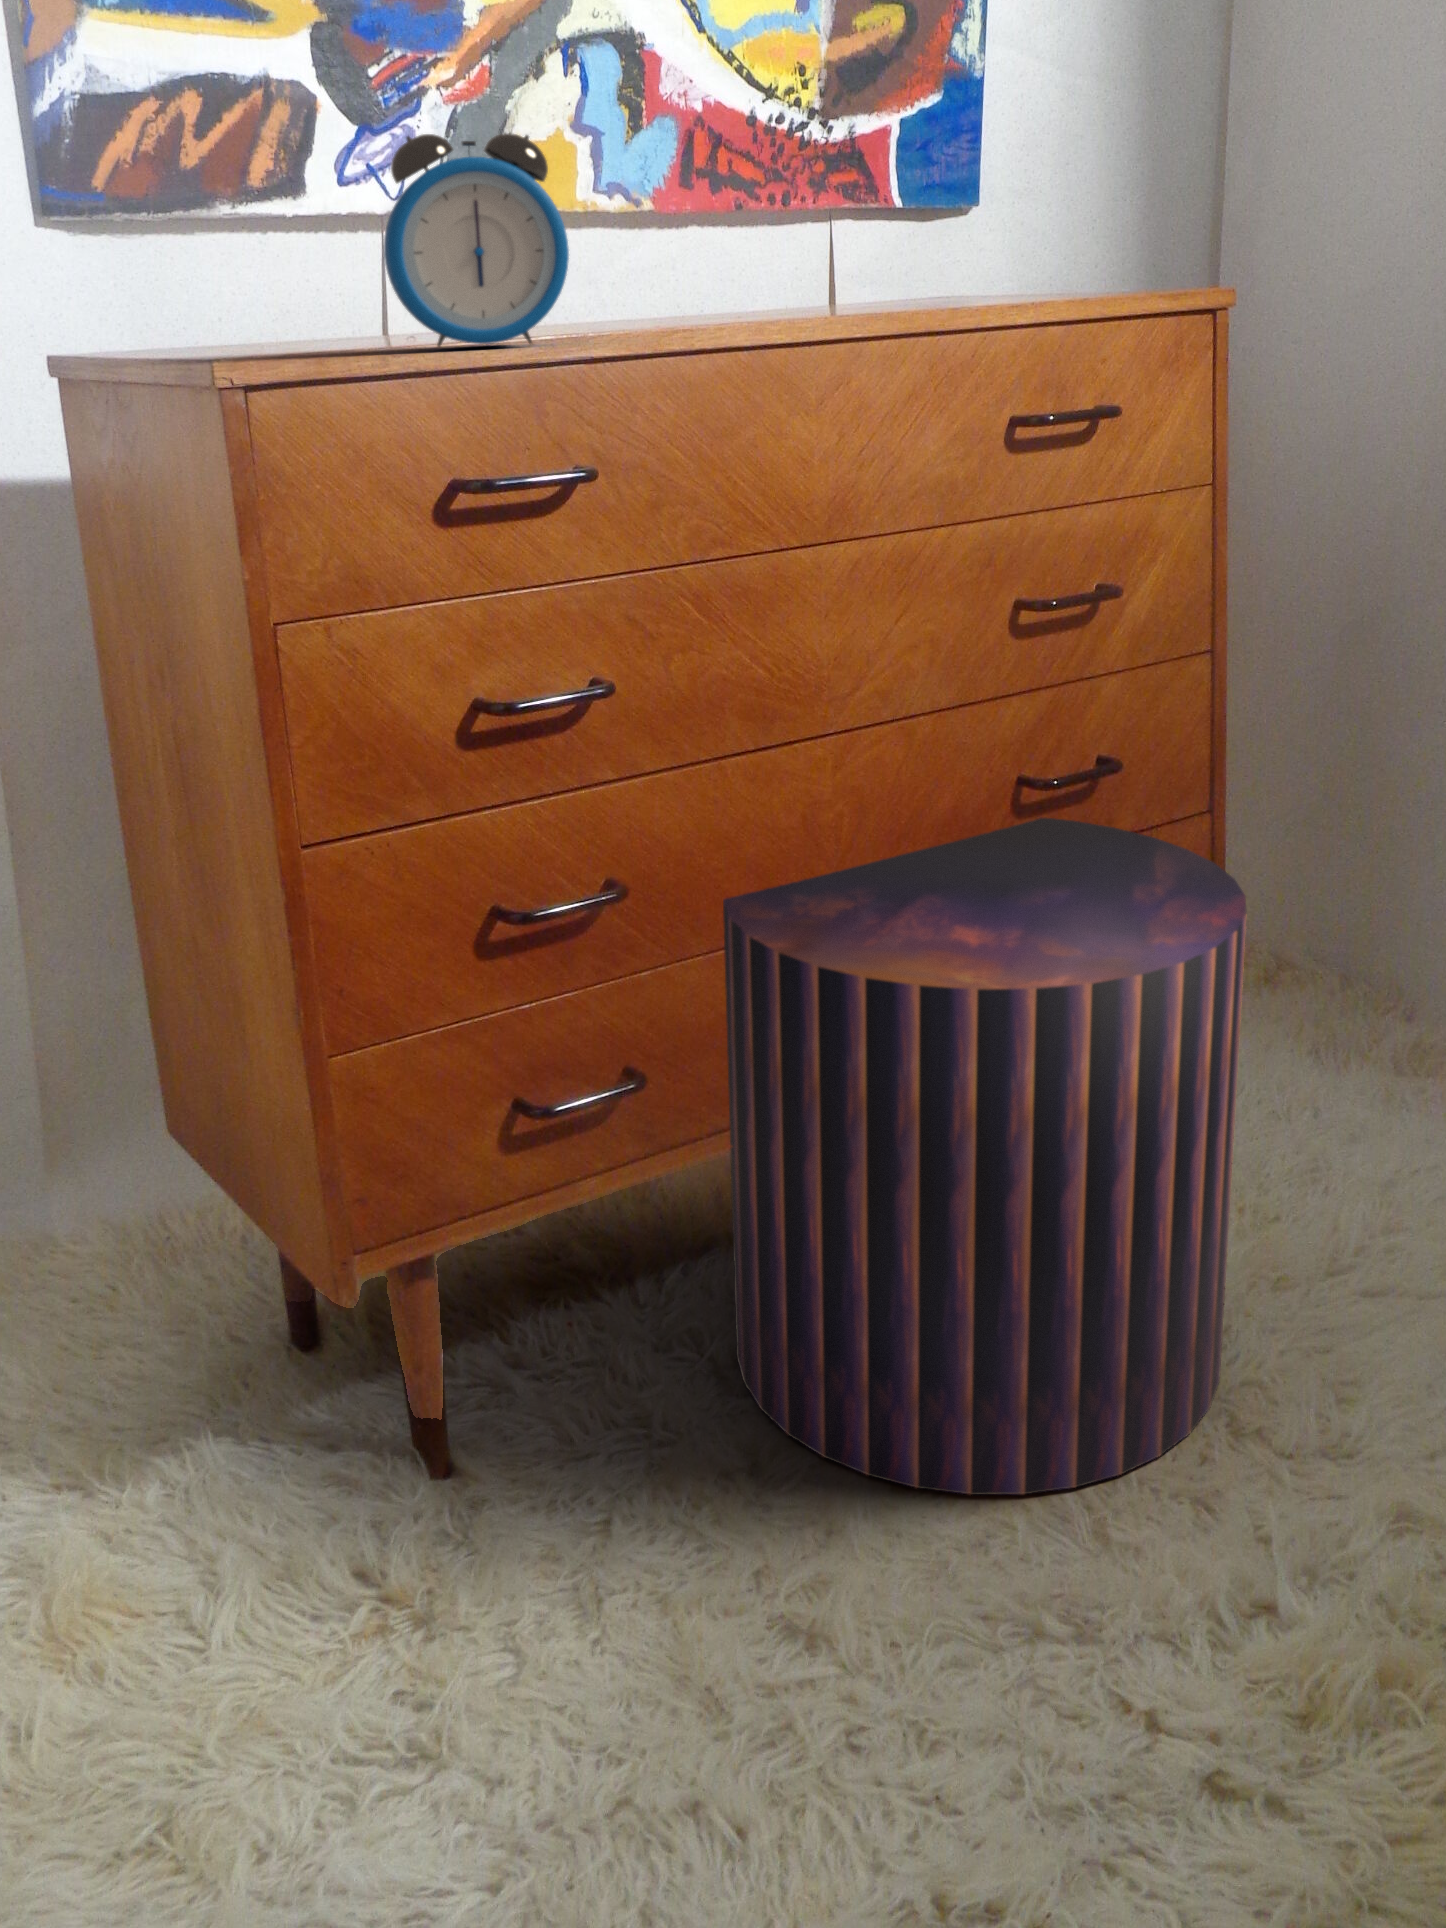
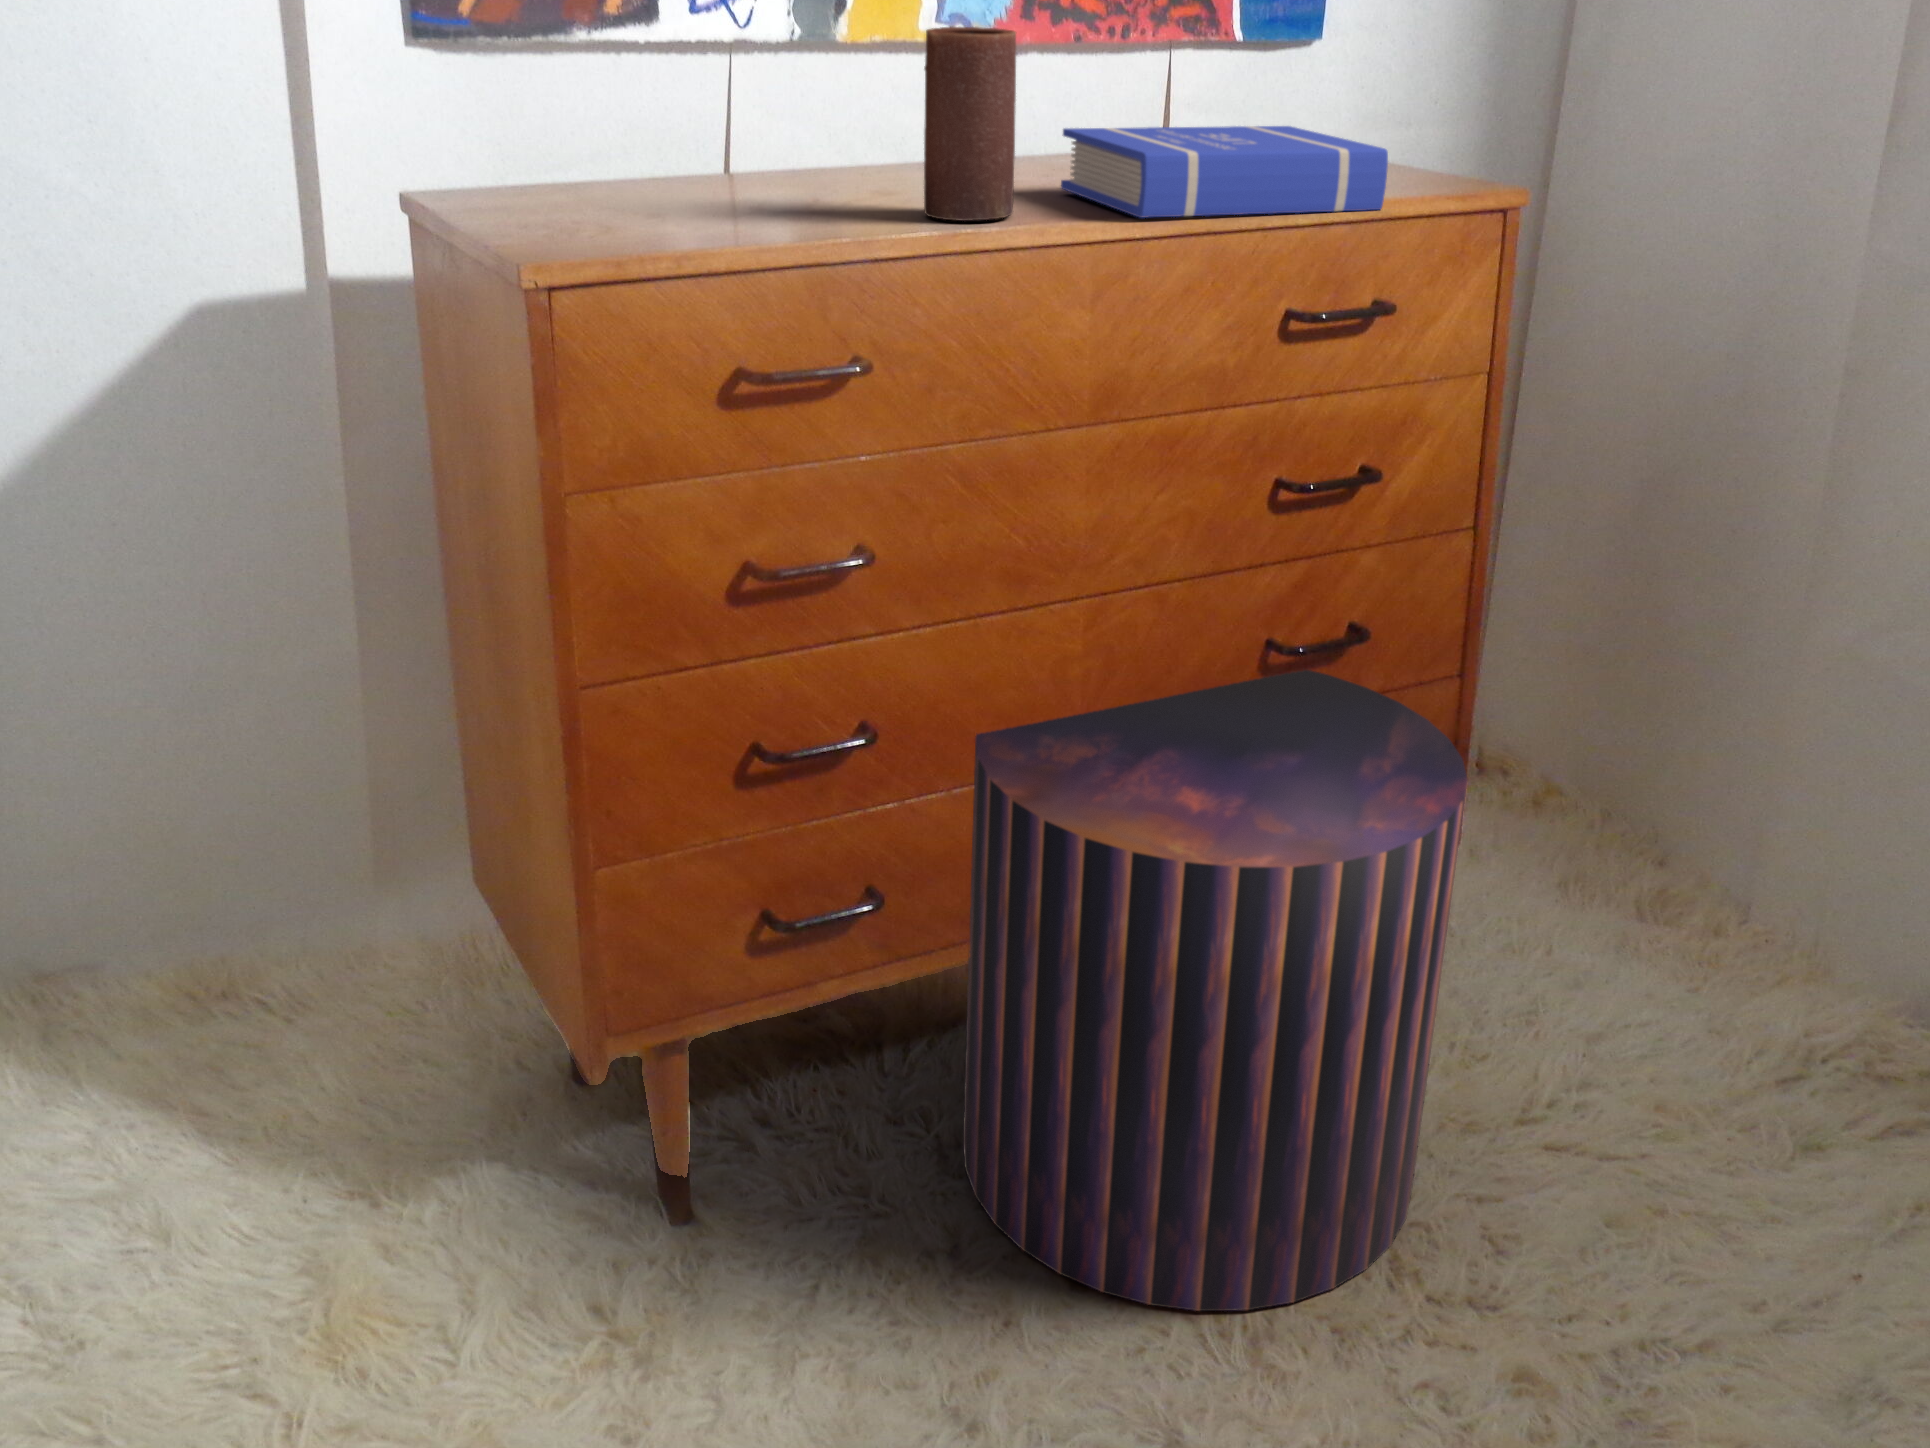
candle: none [623,130,726,334] -> present [924,27,1016,221]
alarm clock: present [384,133,569,347] -> none [693,32,860,231]
book: none [760,246,1103,322] -> present [1061,126,1388,218]

